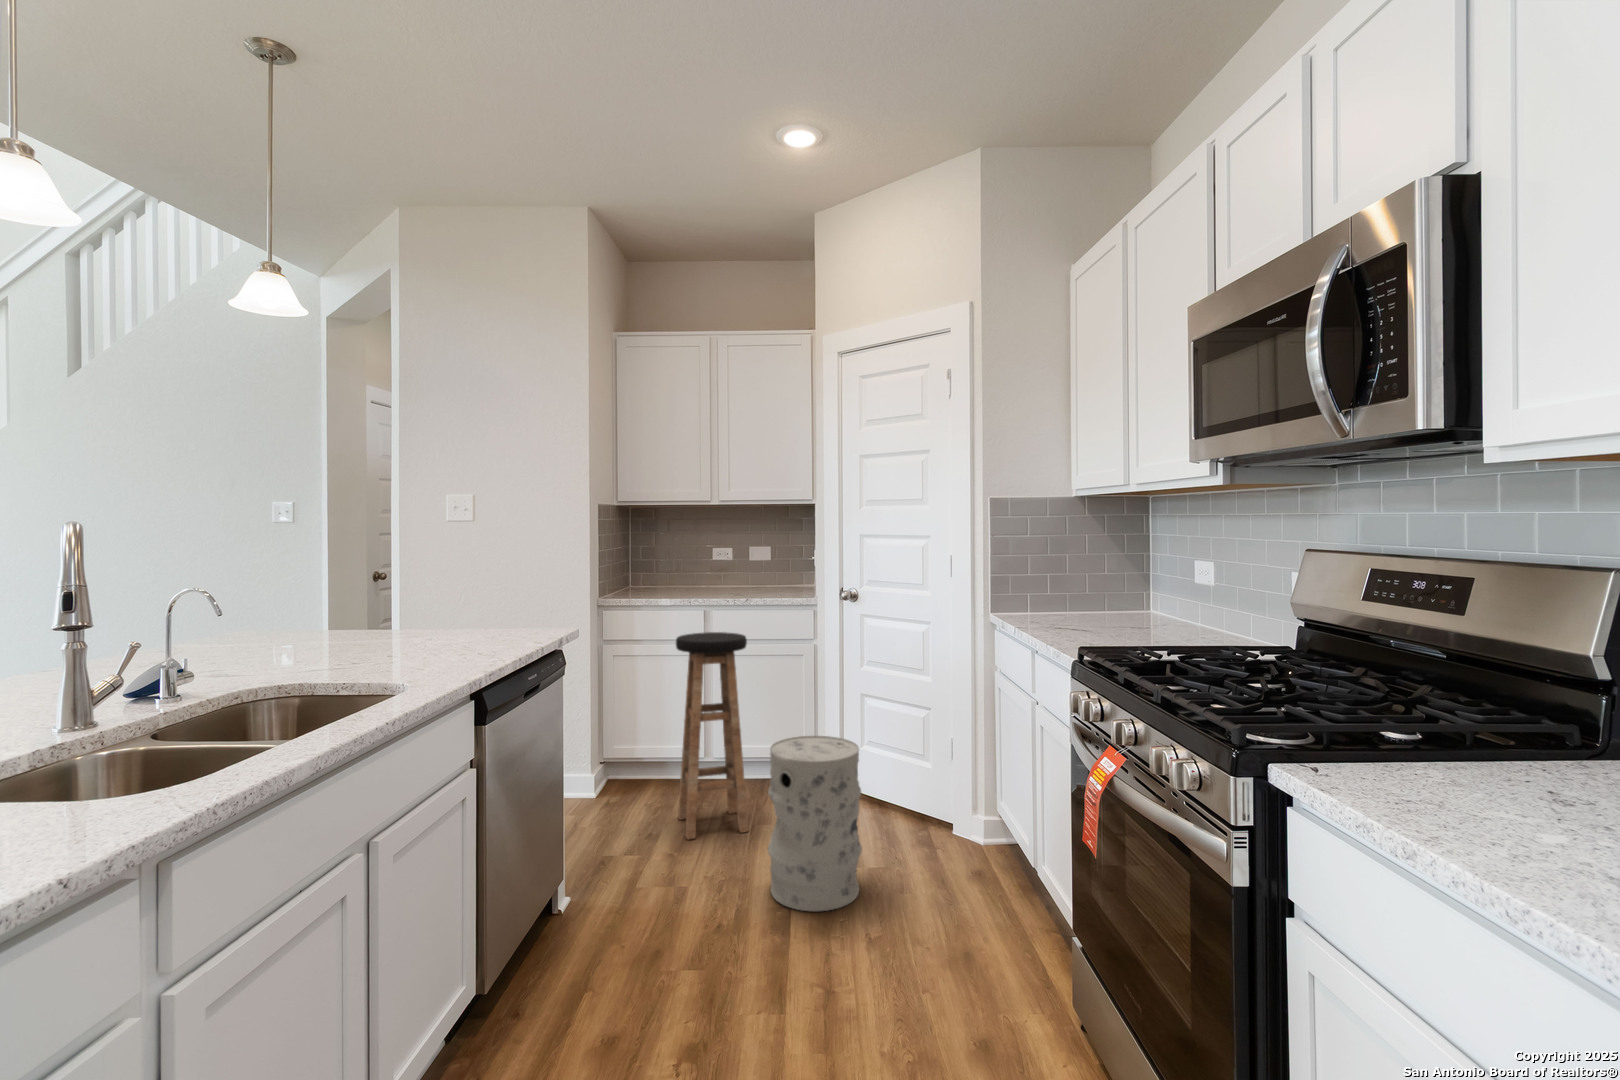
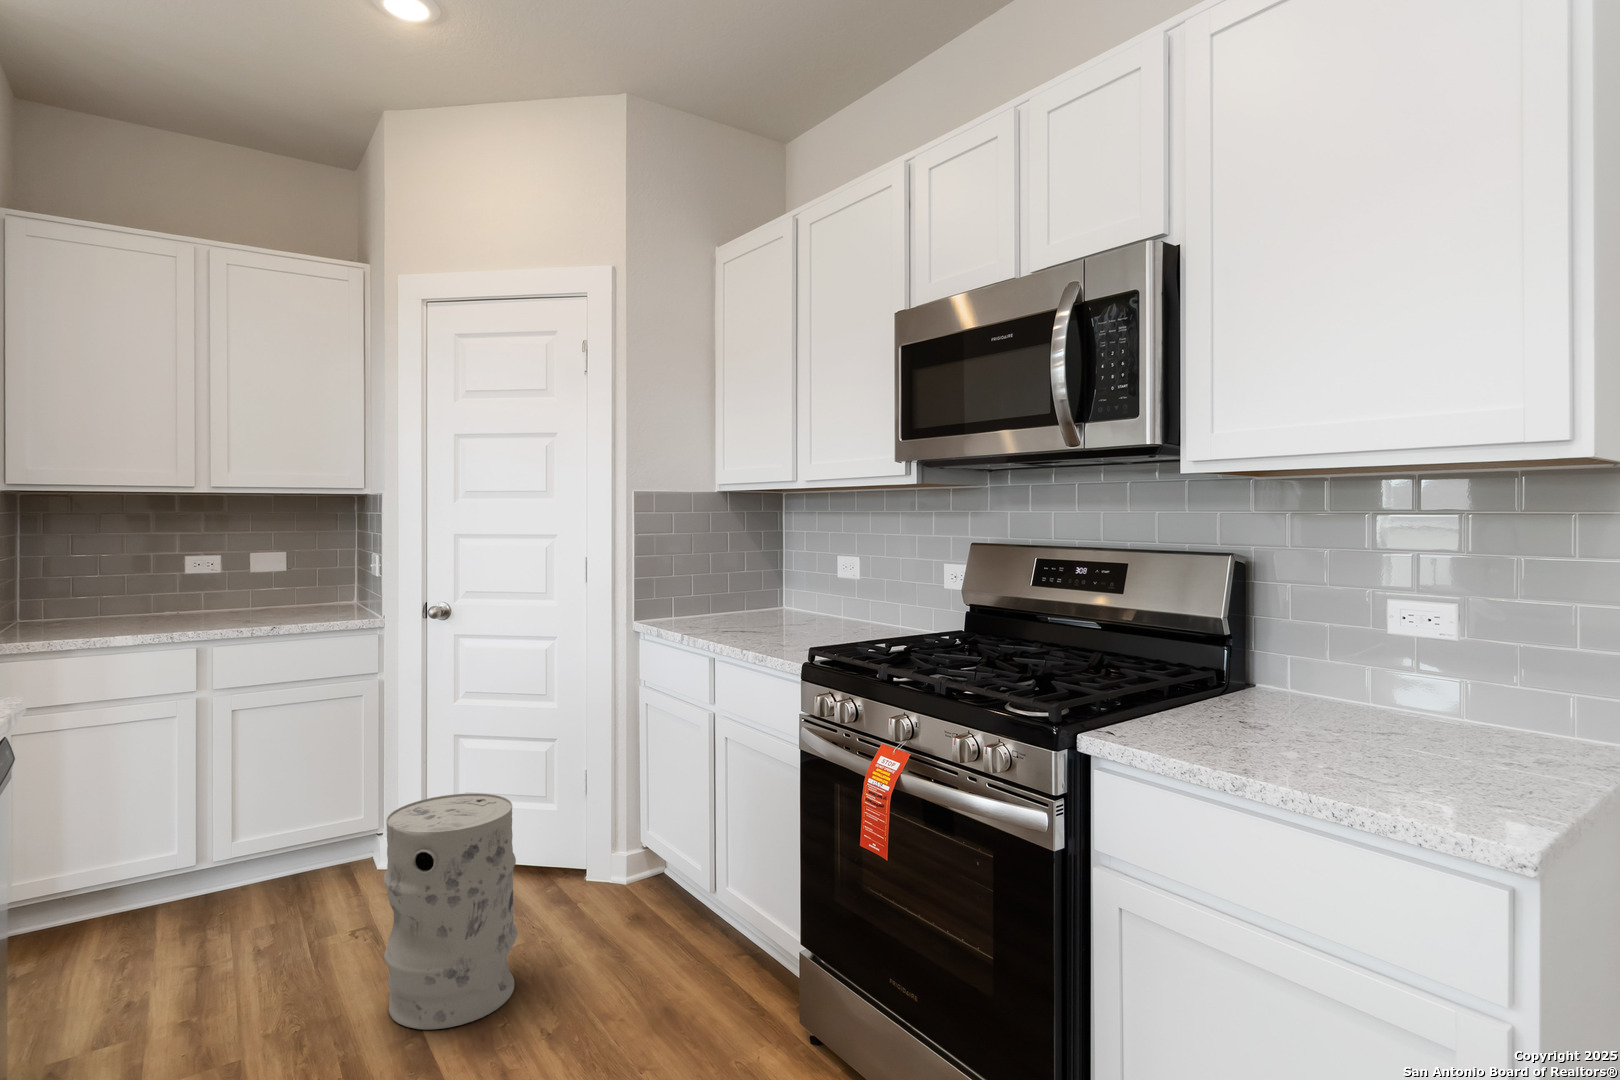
bar stool: present [676,632,748,839] -> none [176,675,311,989]

